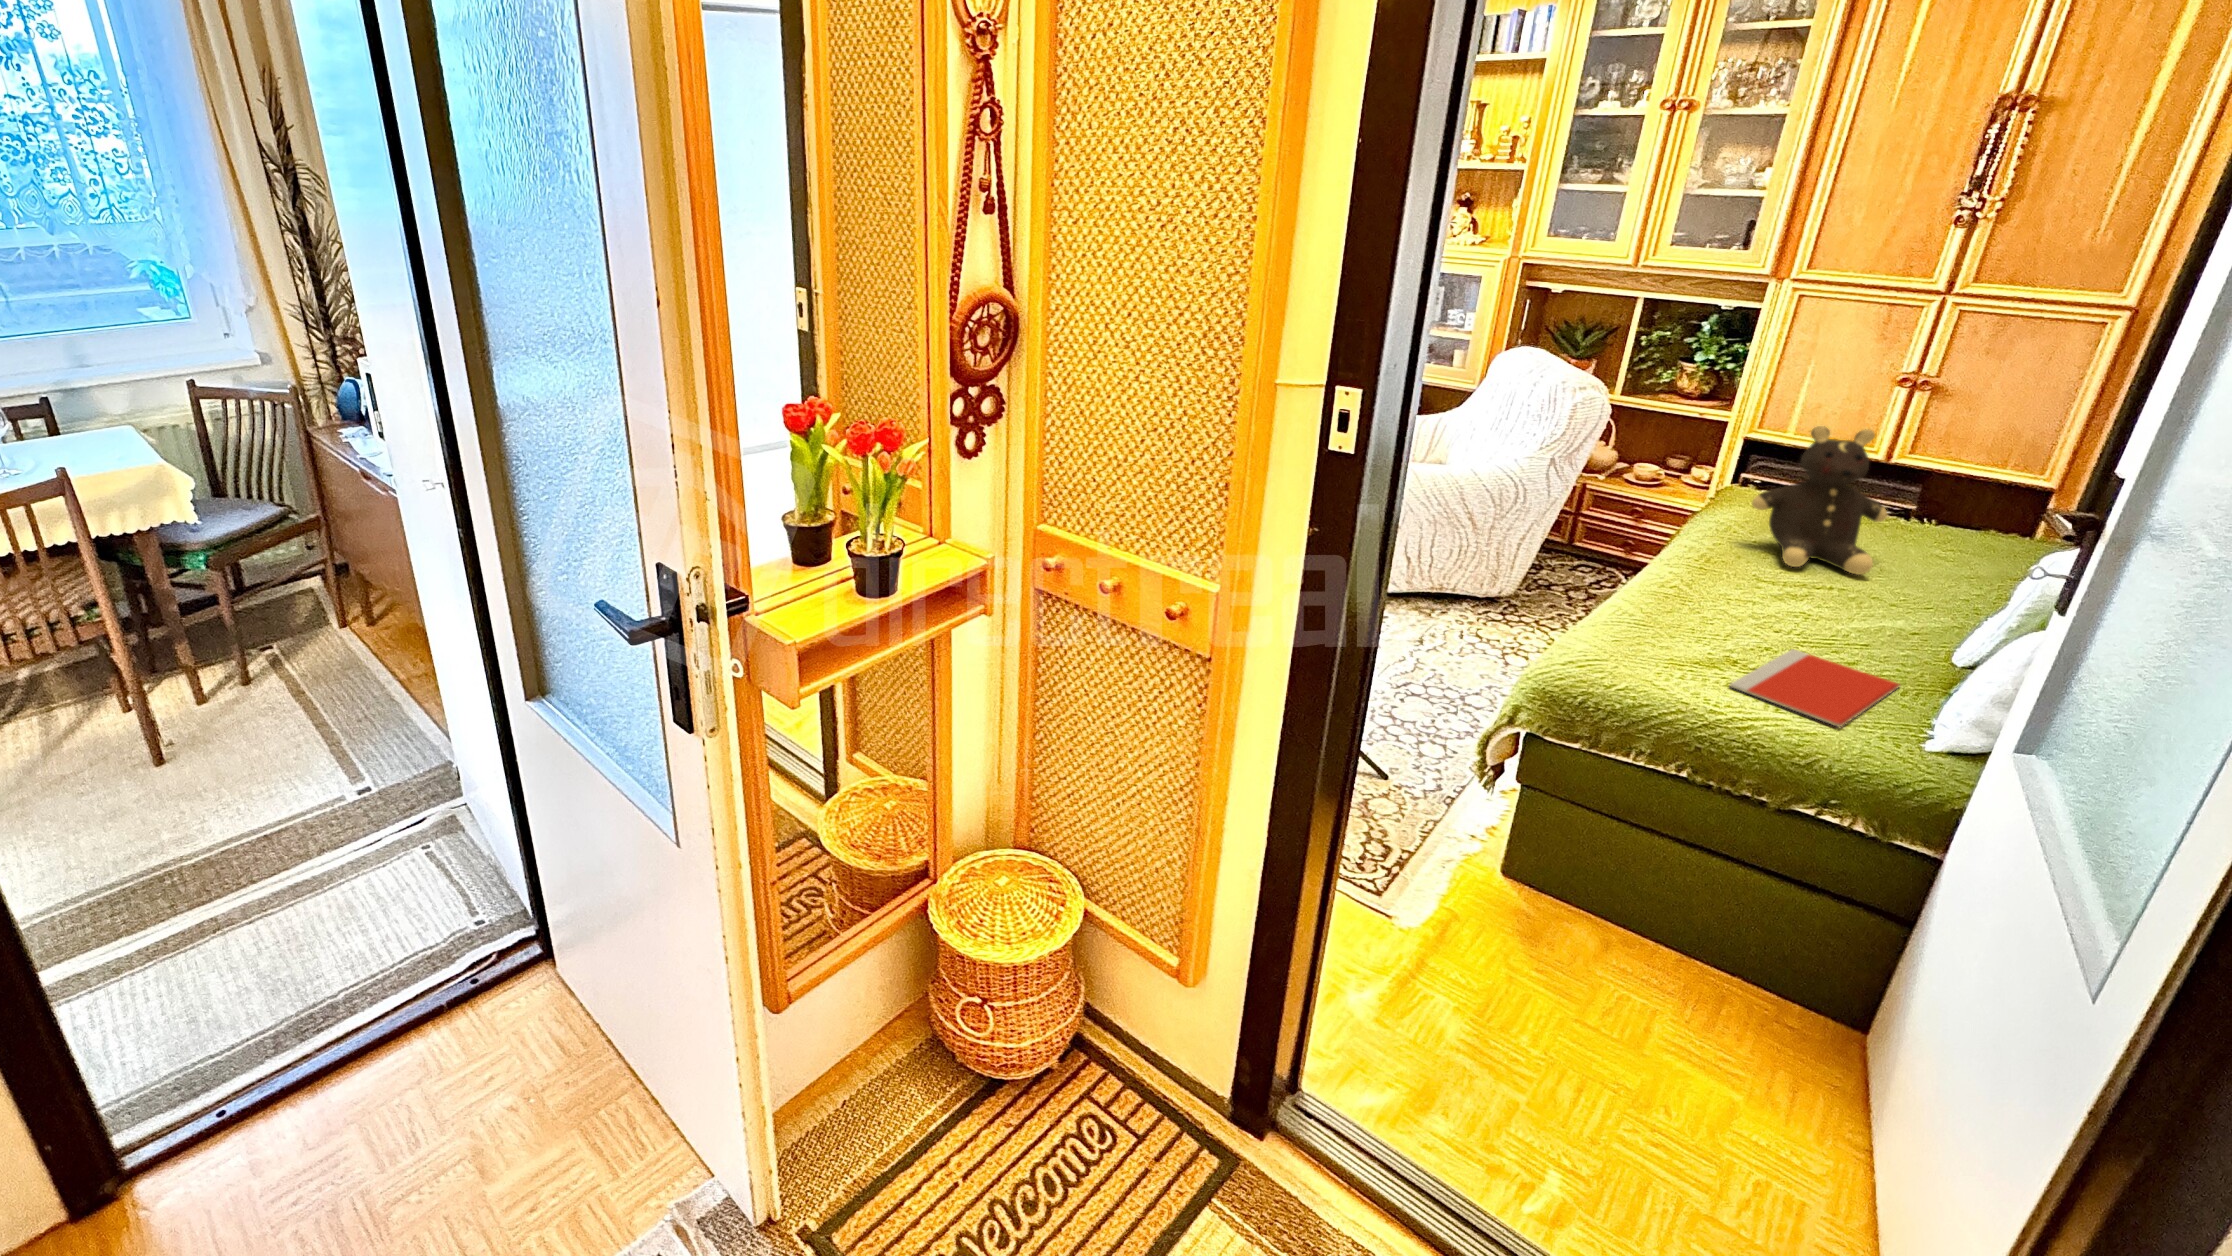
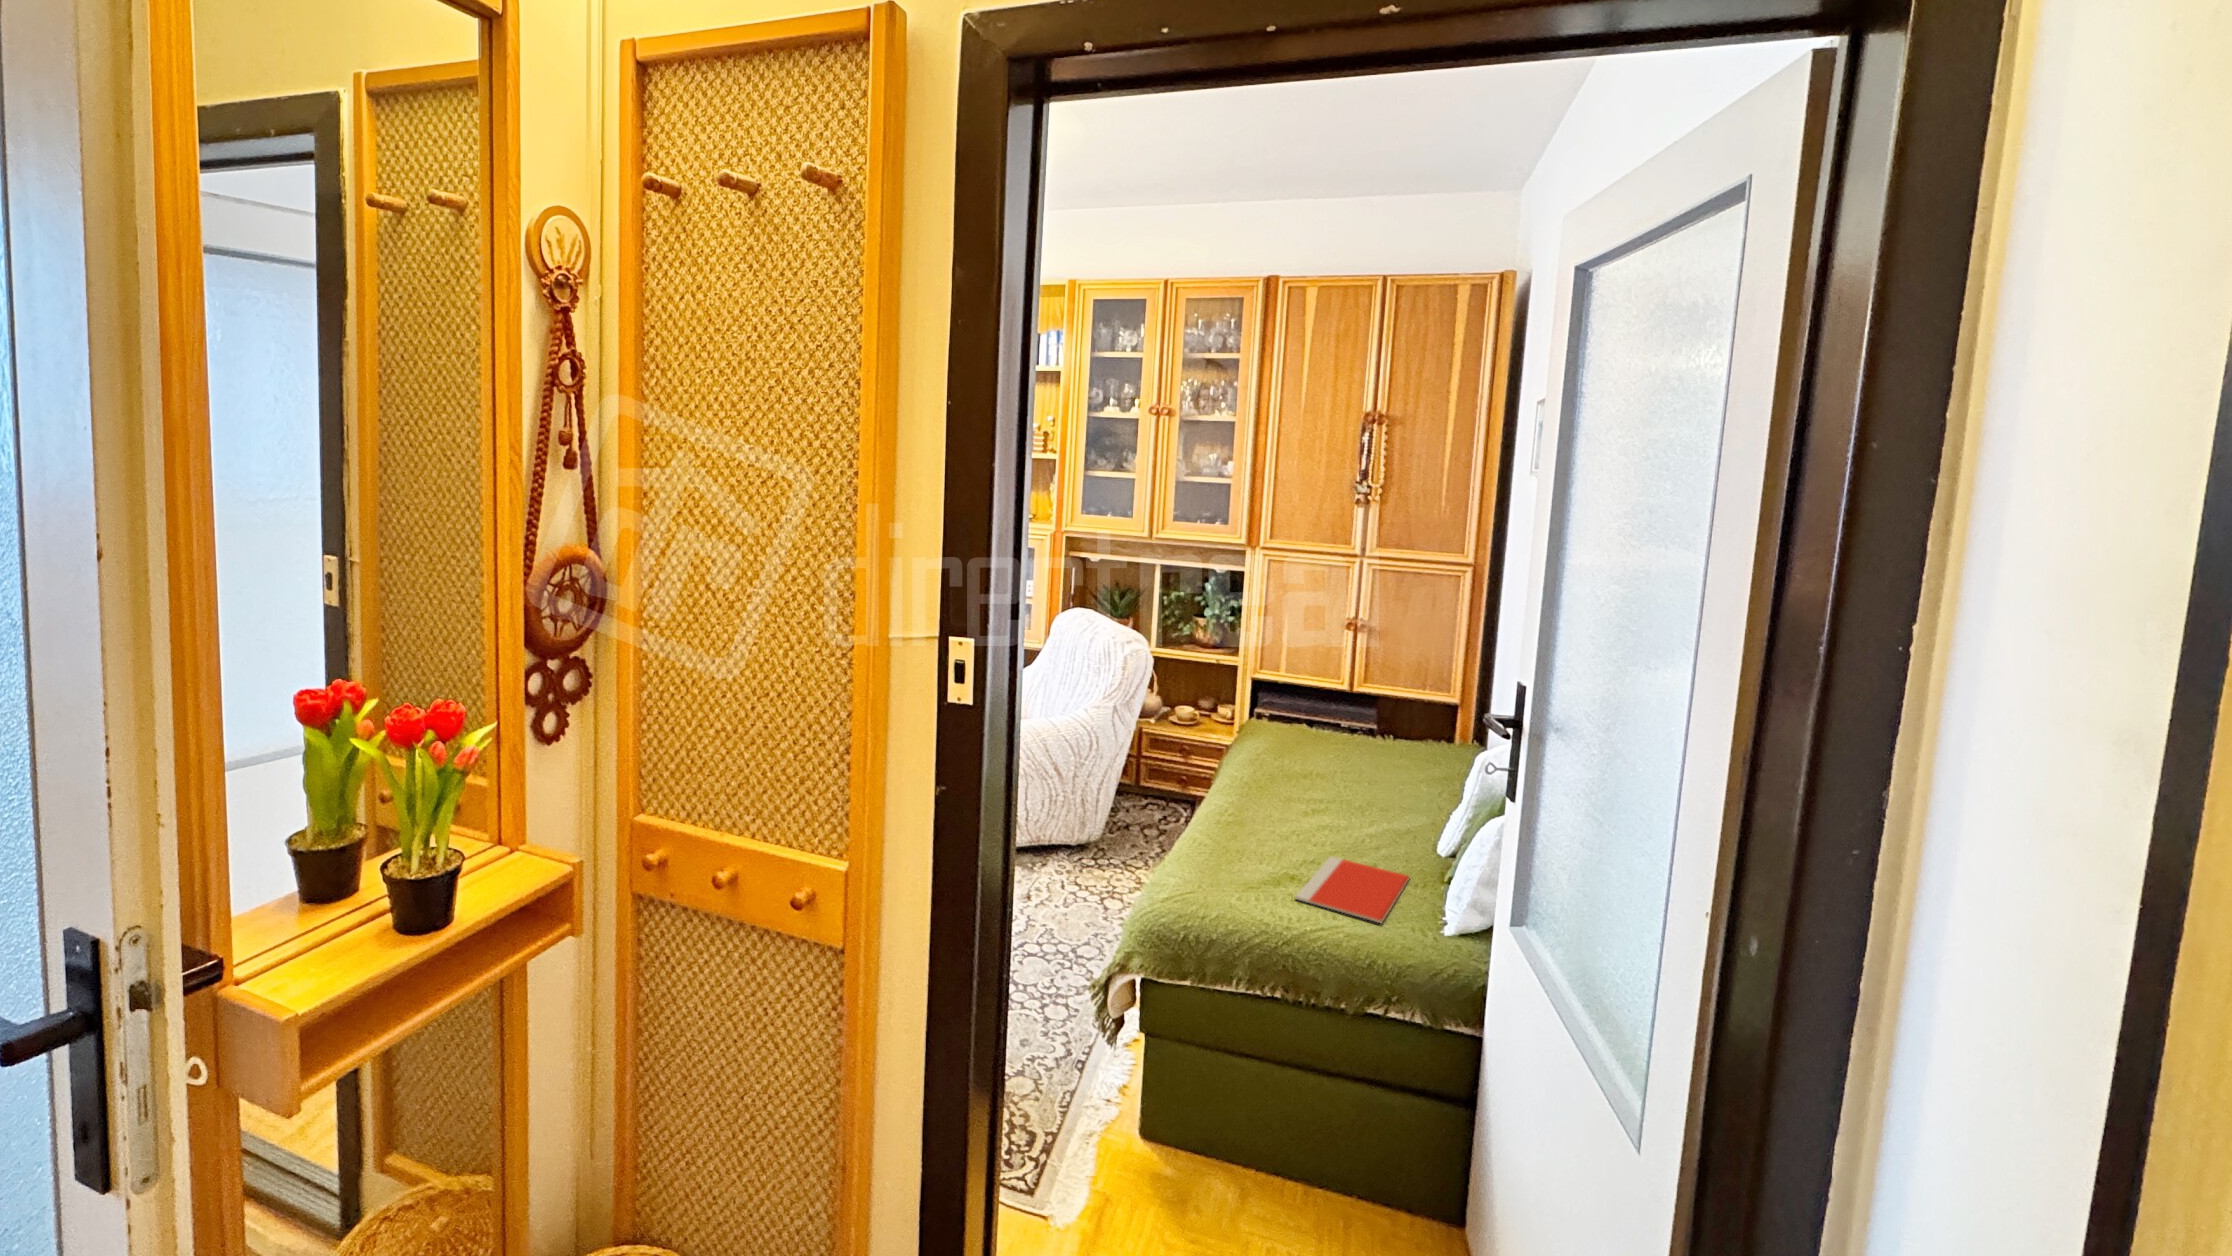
teddy bear: present [1752,426,1888,575] -> none [1272,662,1364,784]

